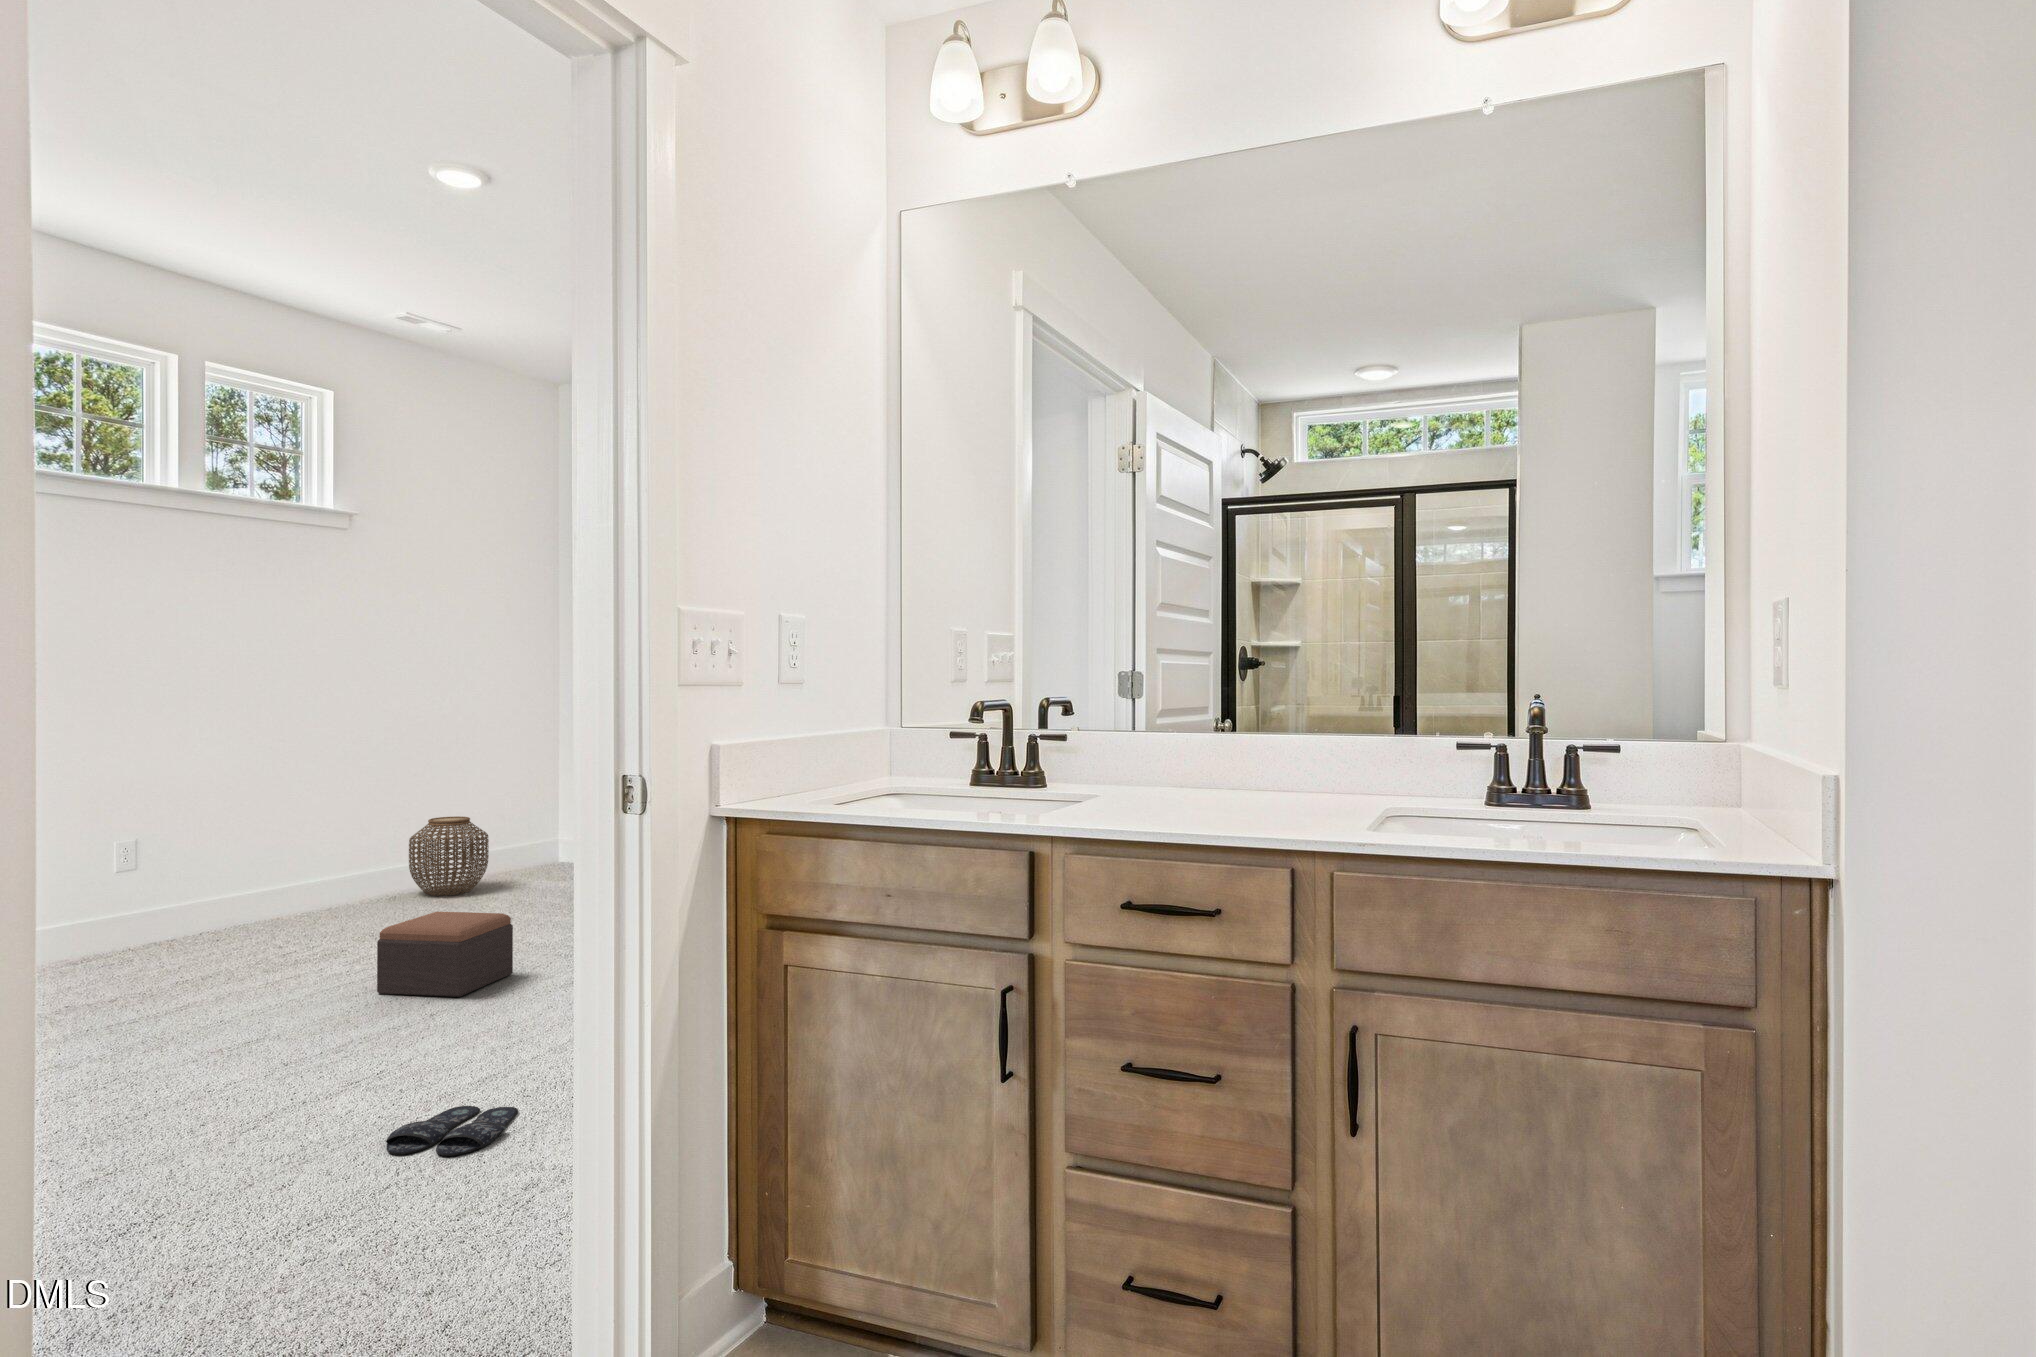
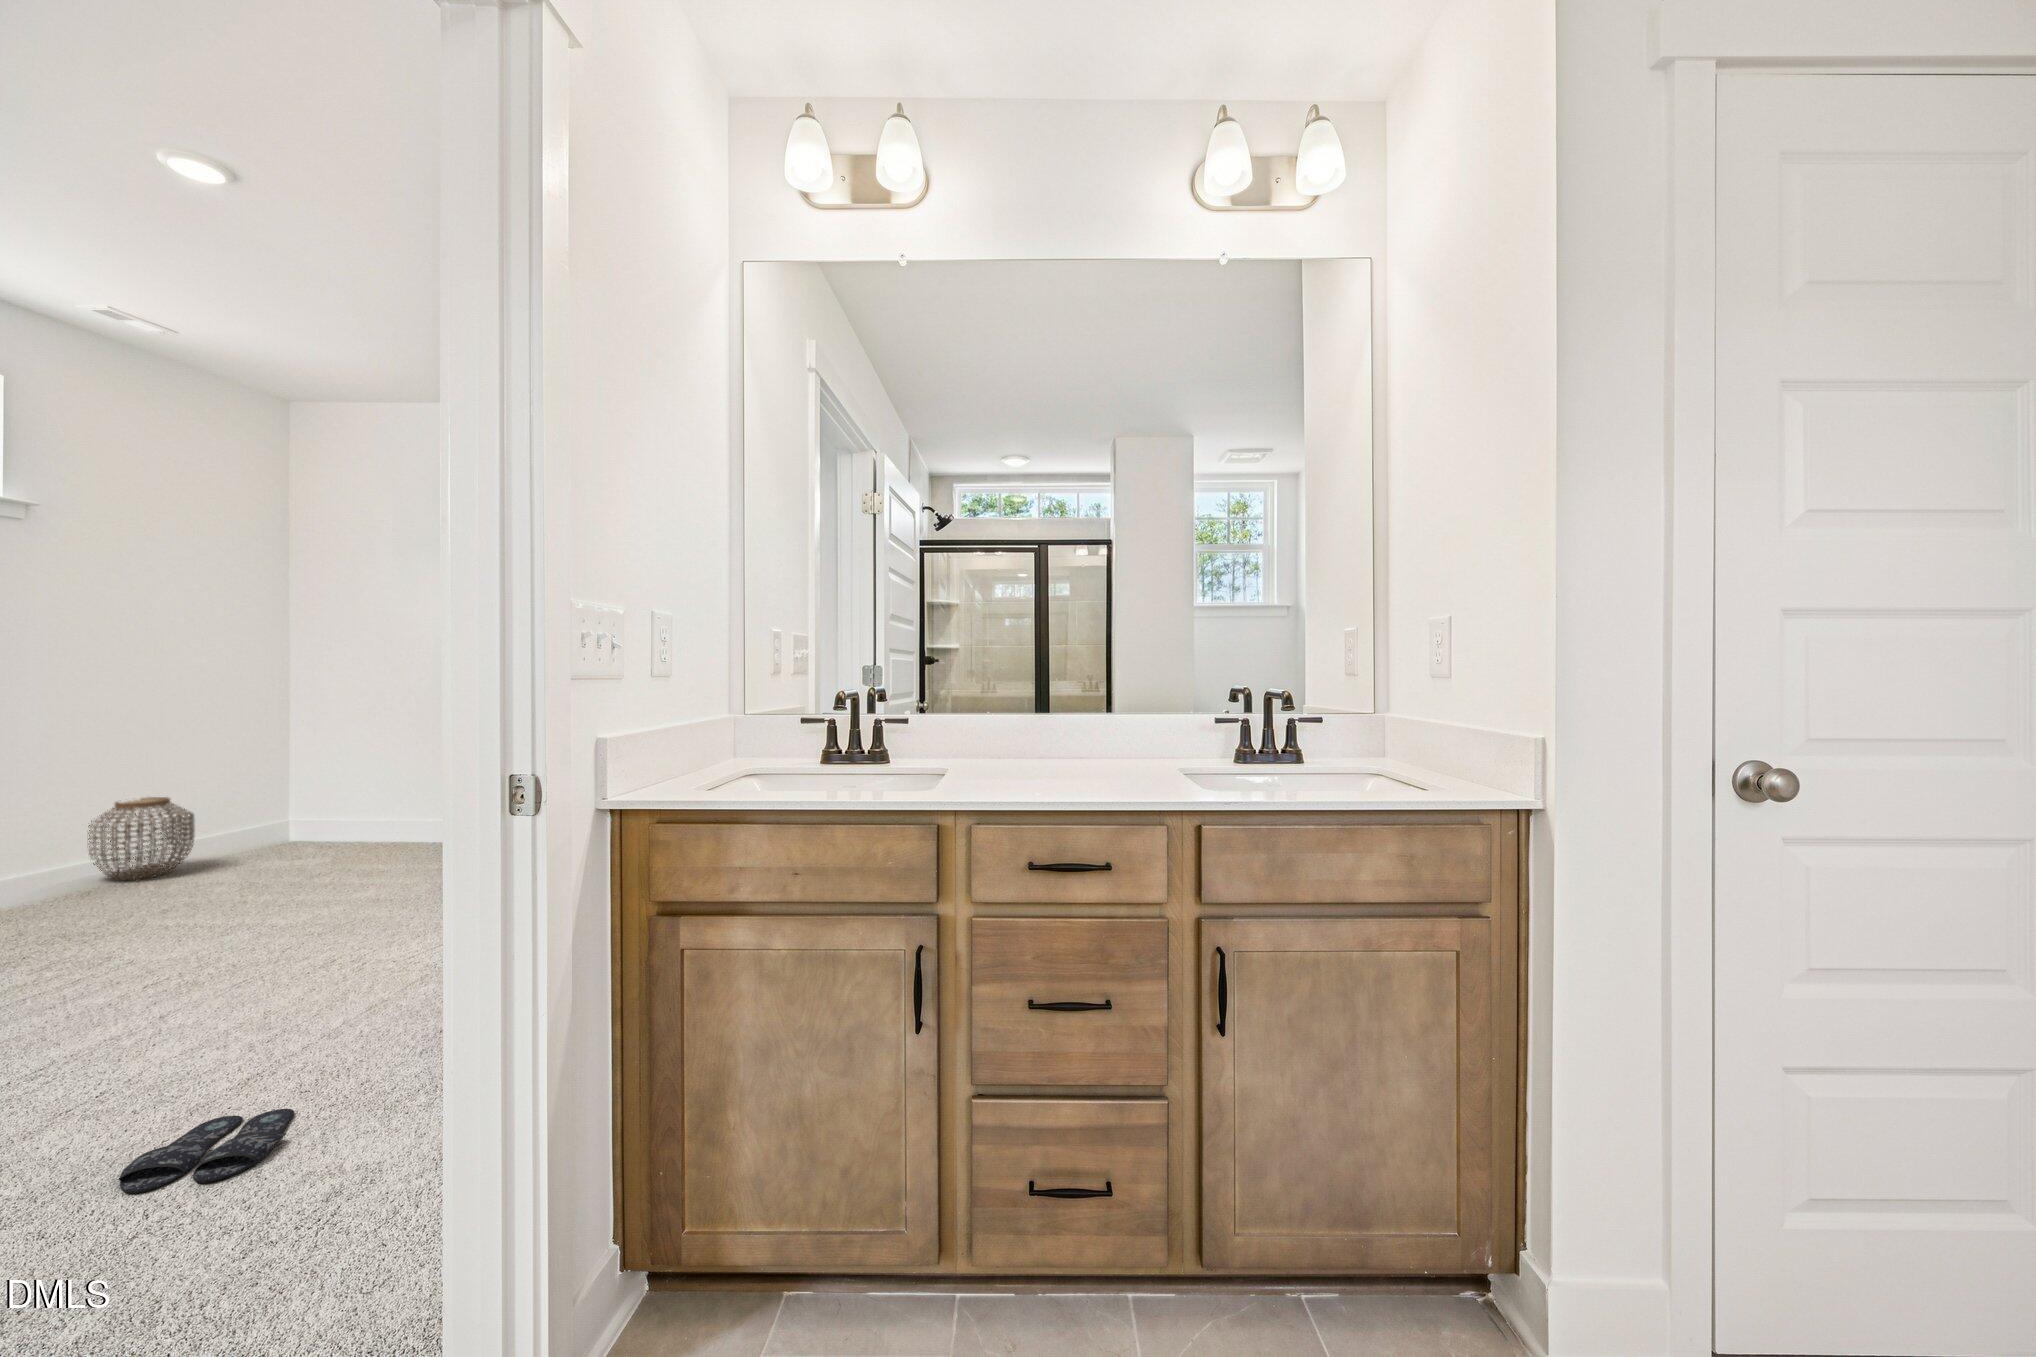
footstool: present [377,912,513,997] -> none [66,898,249,999]

